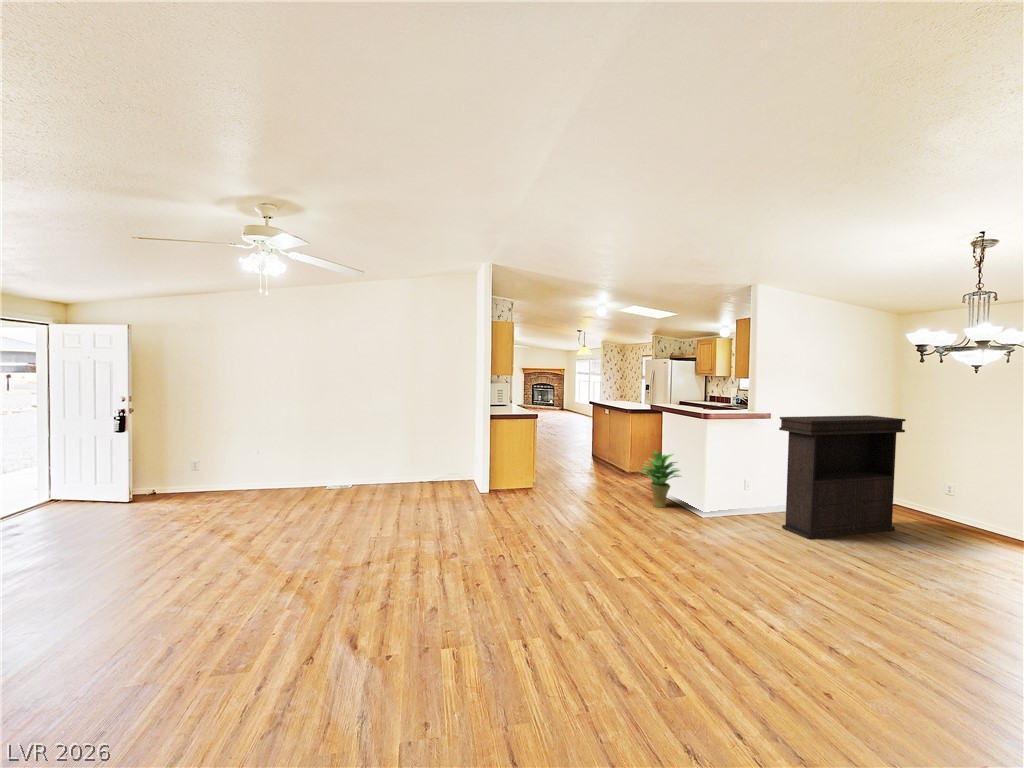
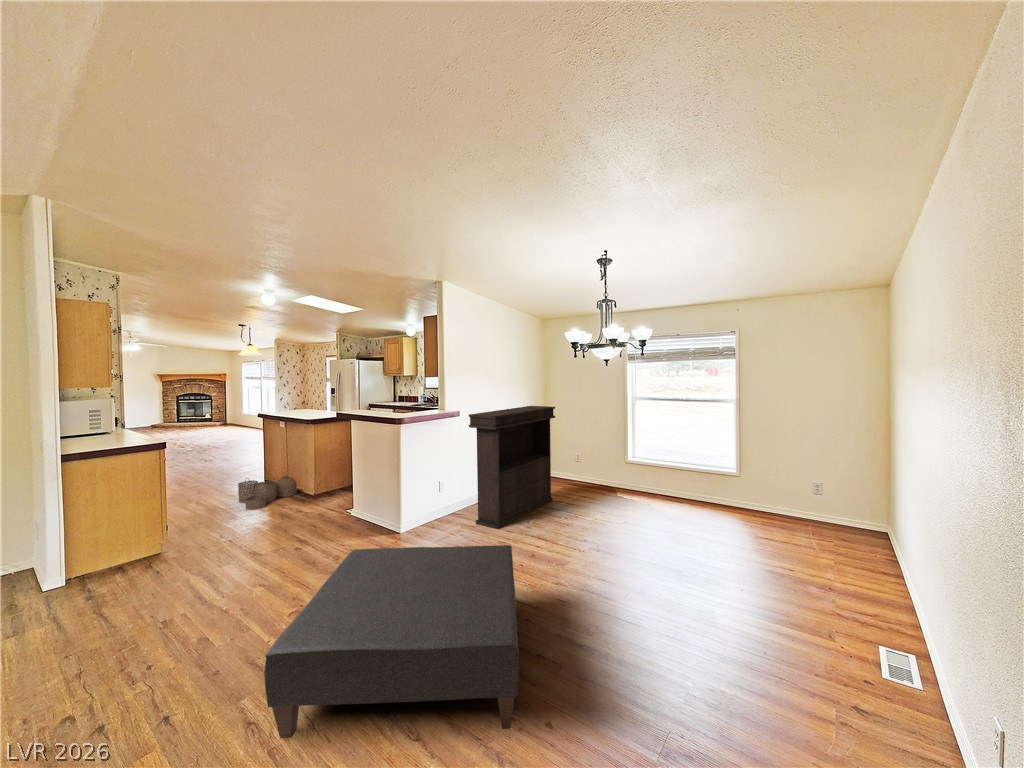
woven basket: none [575,450,615,474] -> present [238,476,297,510]
potted plant: present [640,450,680,508] -> none [325,466,377,534]
ottoman: none [601,511,813,680] -> present [264,545,519,738]

